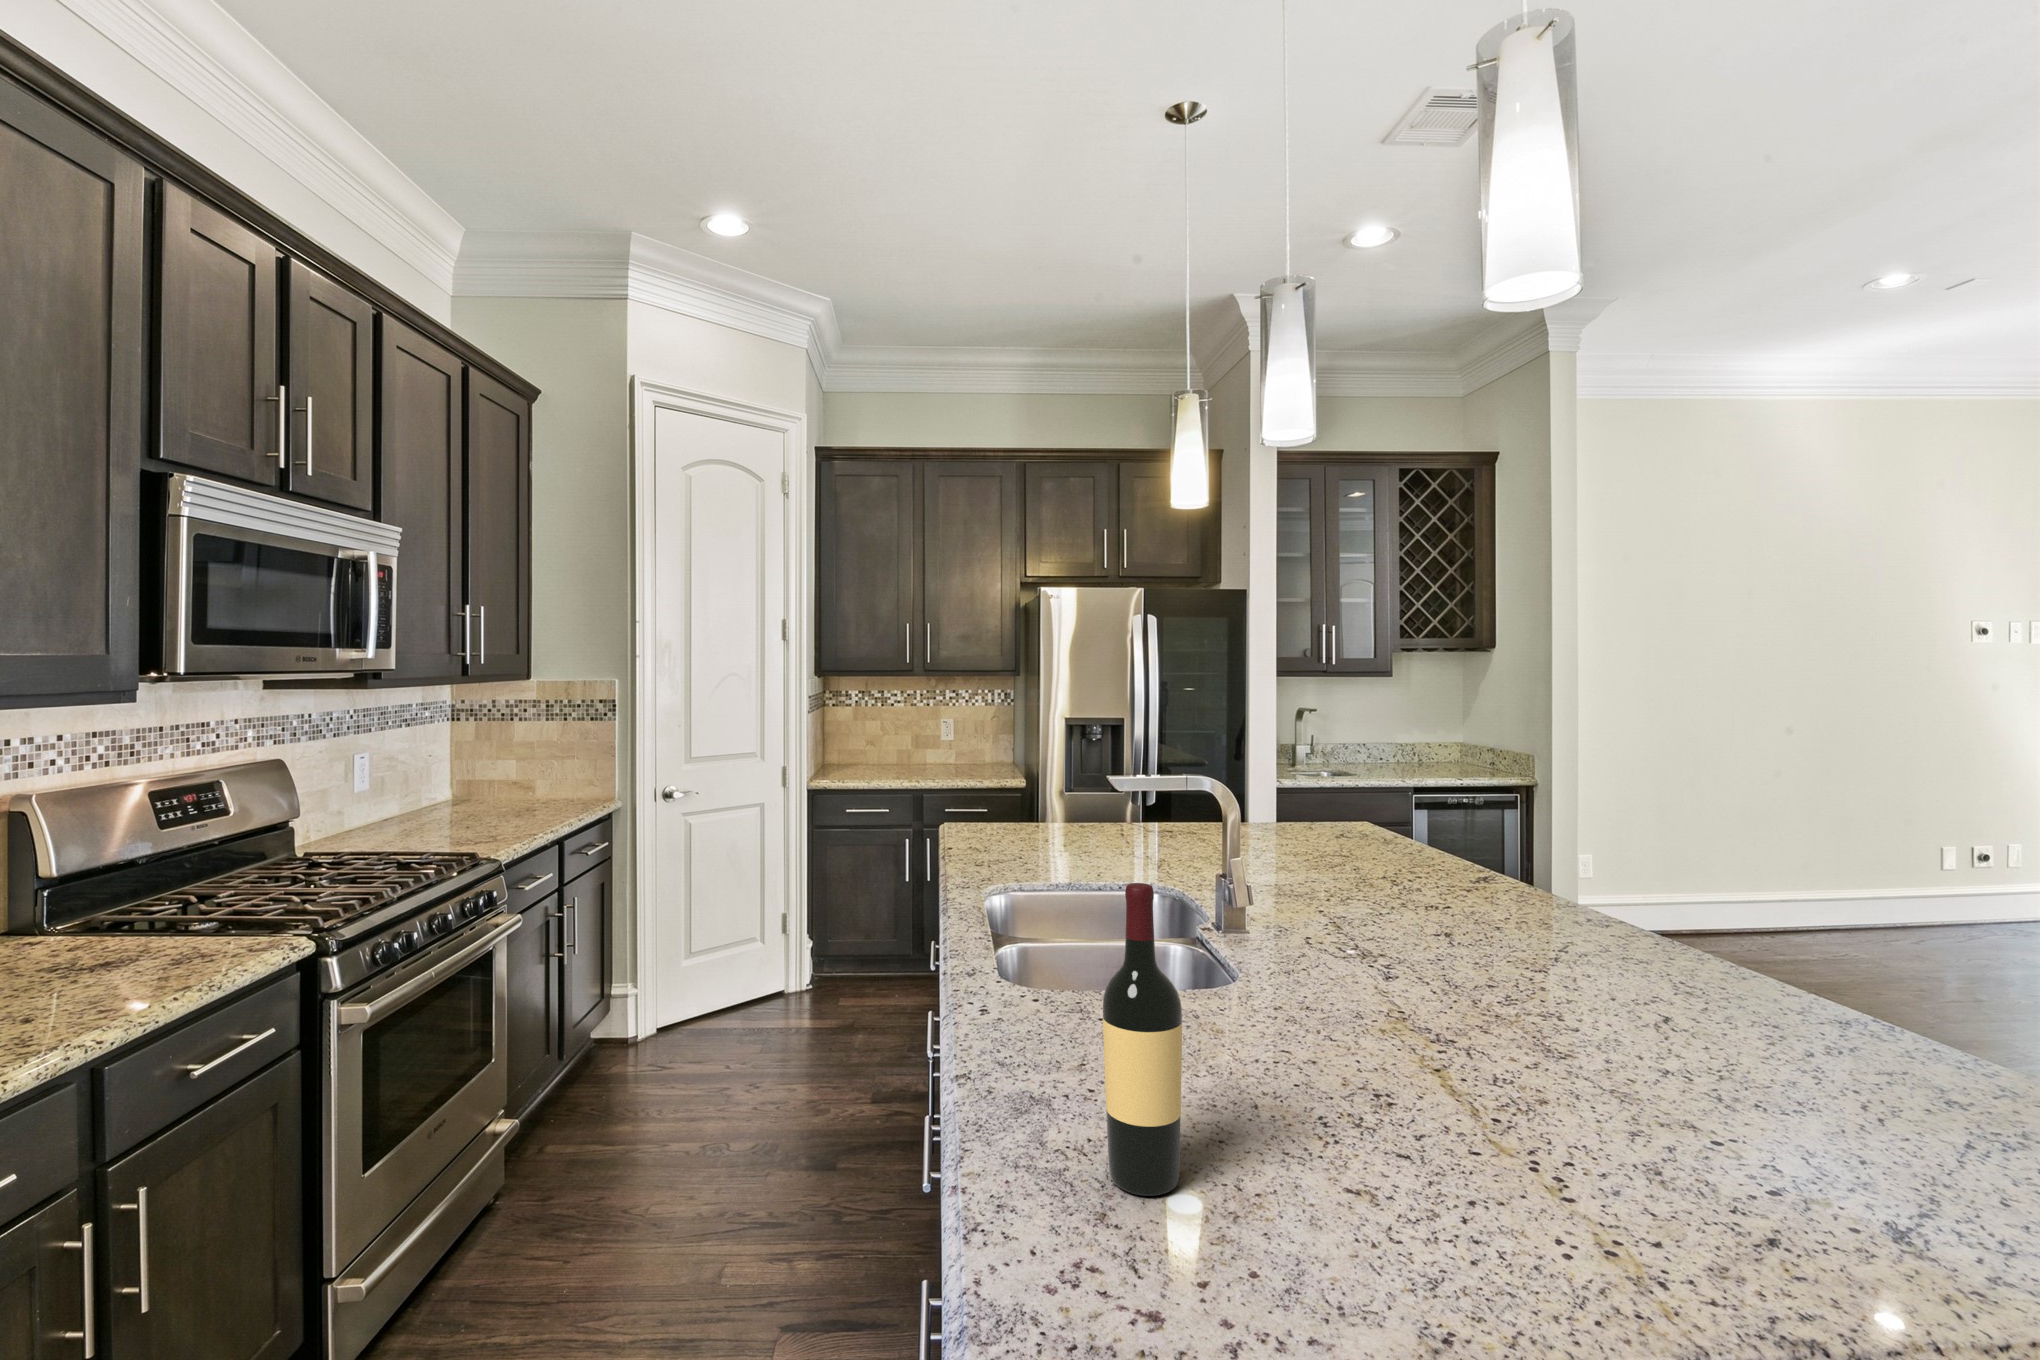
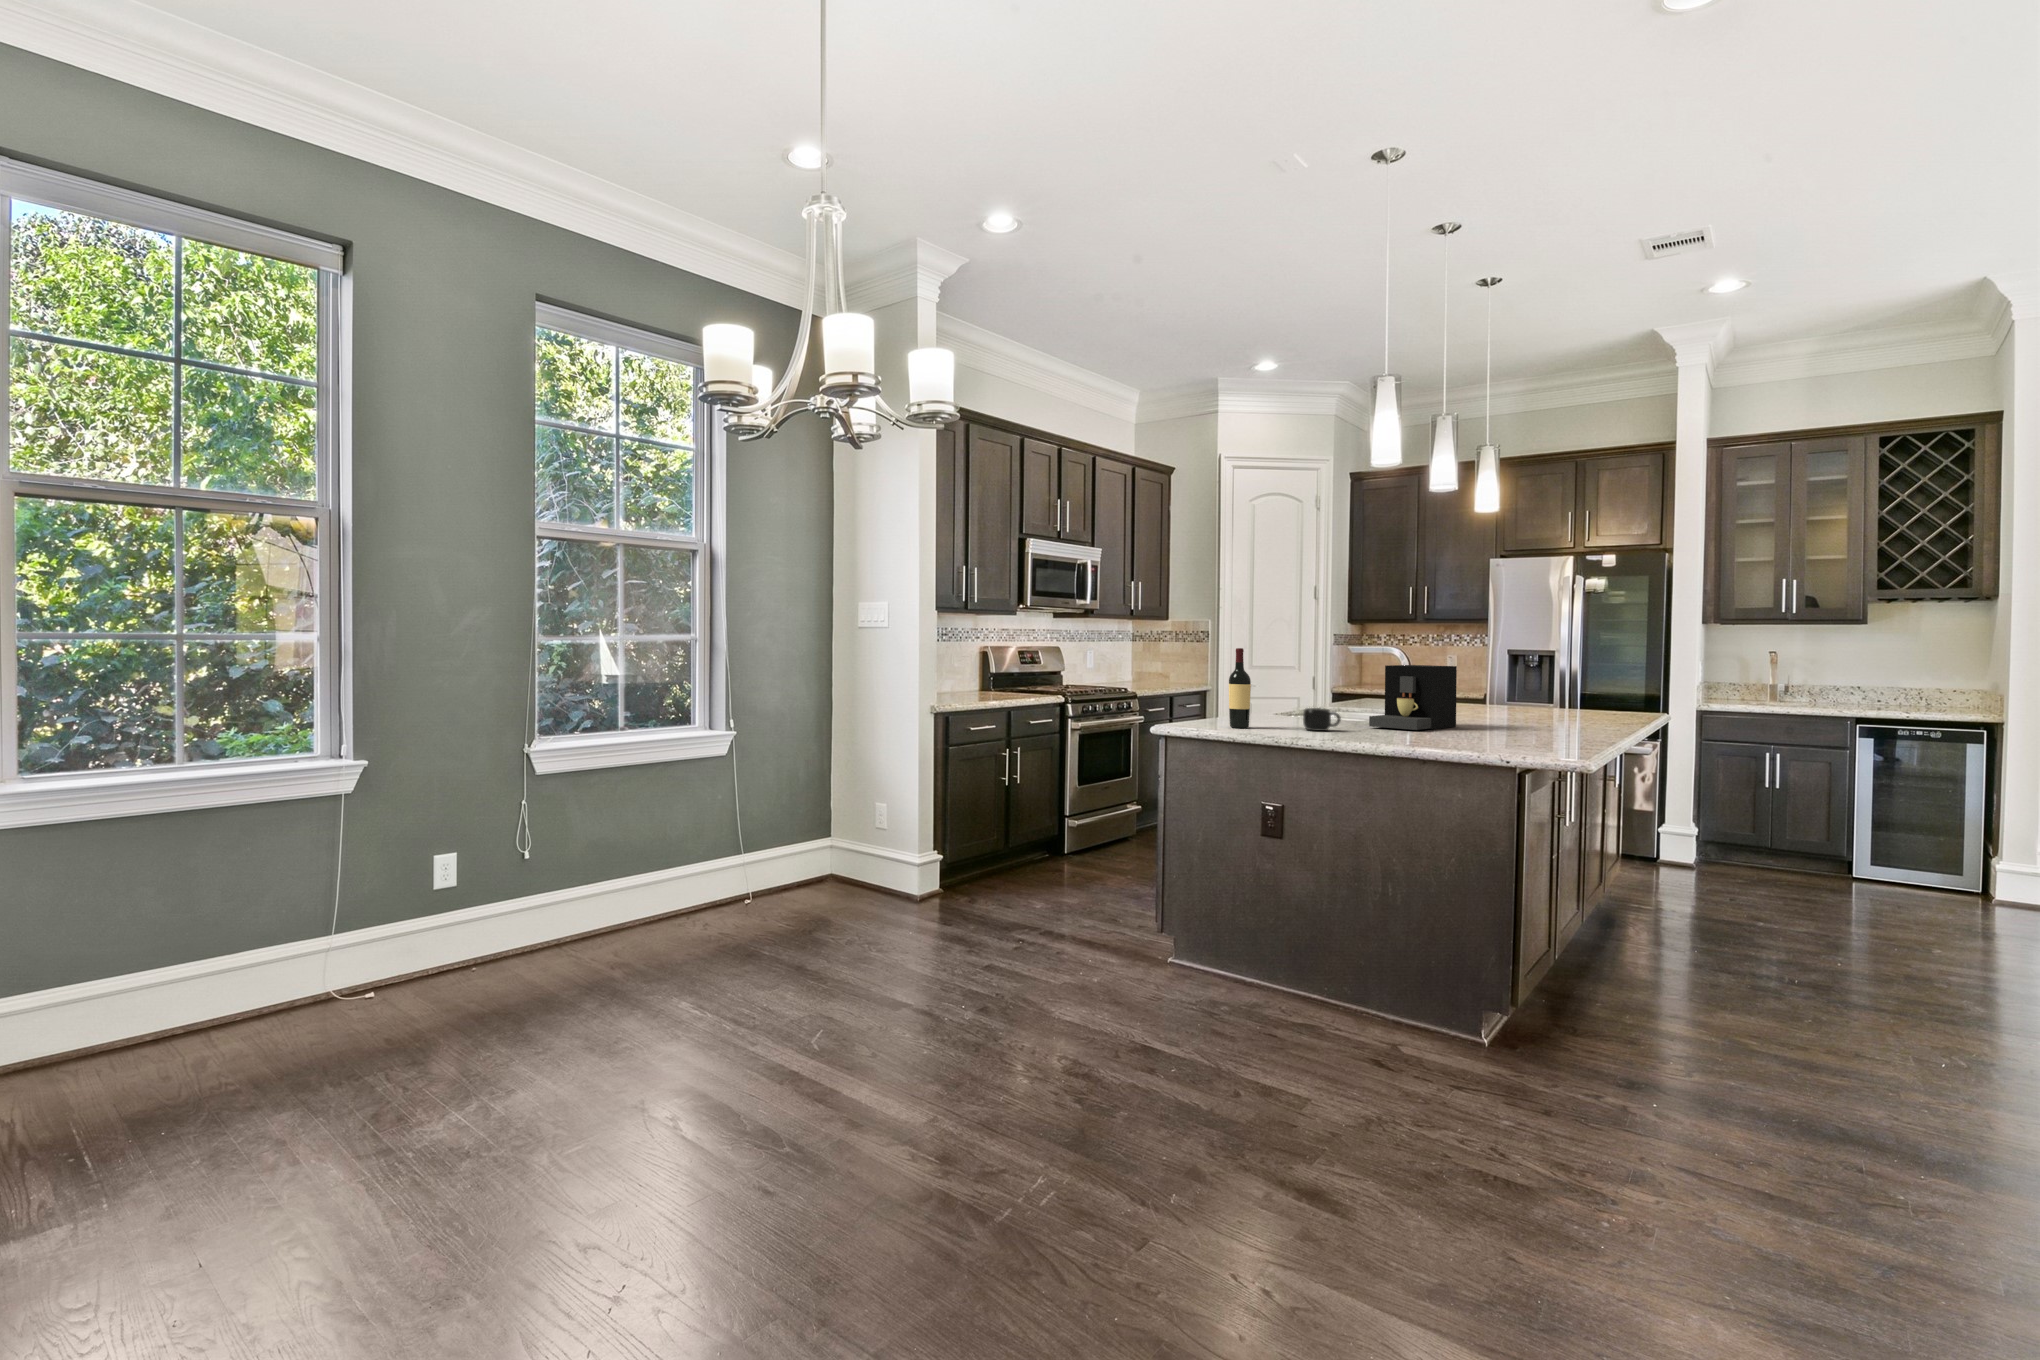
coffee maker: none [1302,830,1495,1047] -> present [1369,665,1457,730]
mug: none [1312,1049,1406,1150] -> present [1303,708,1341,731]

